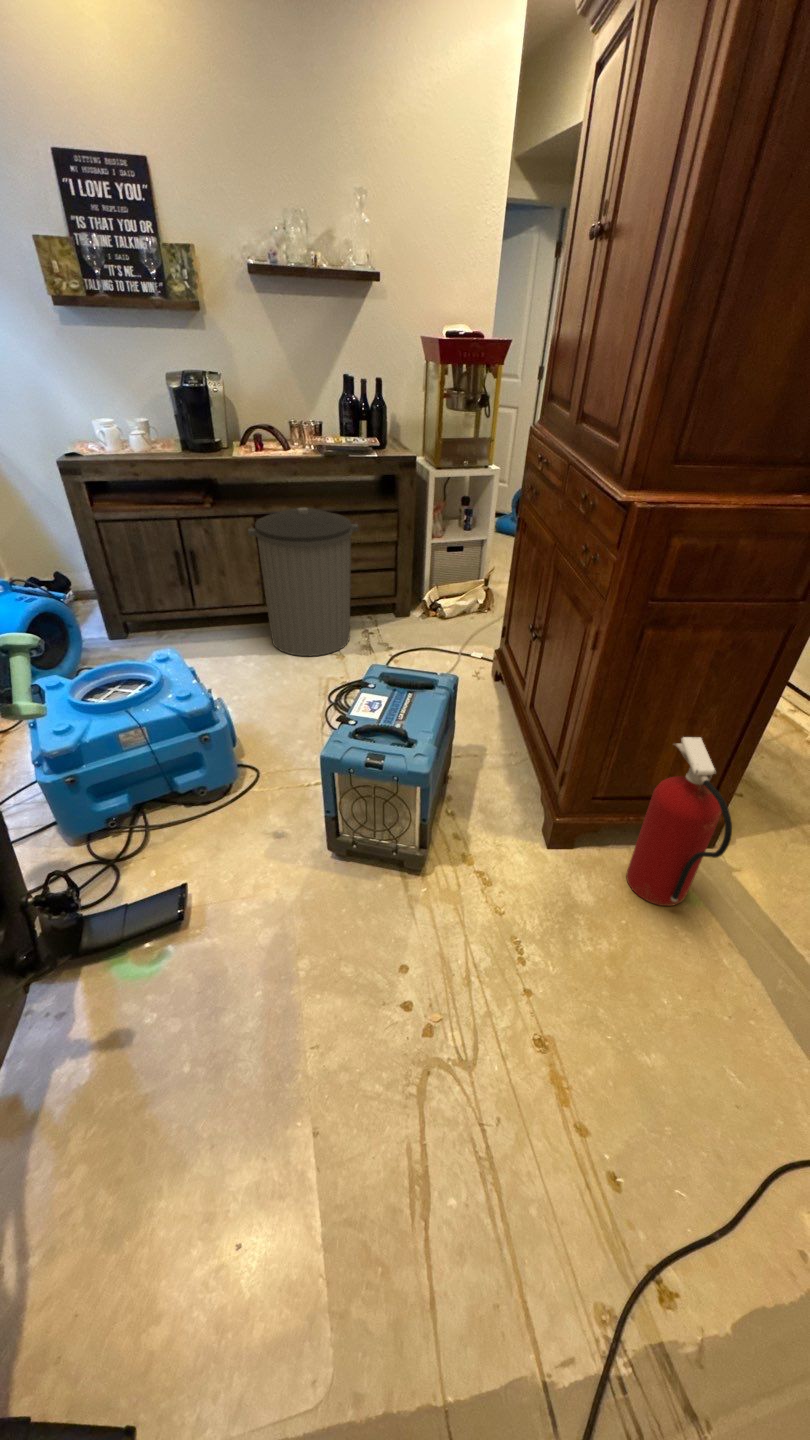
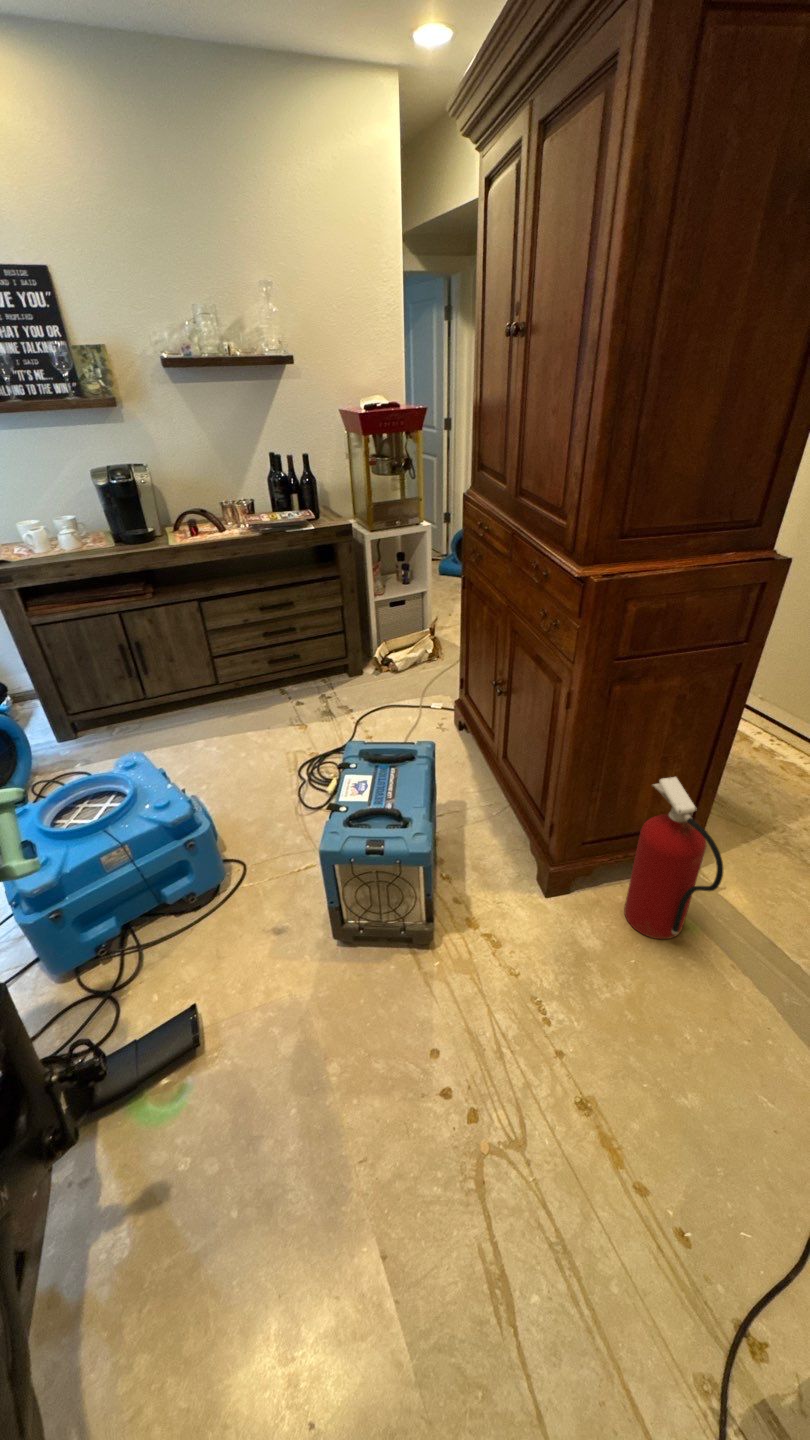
trash can: present [248,508,359,656] -> none [195,588,309,733]

